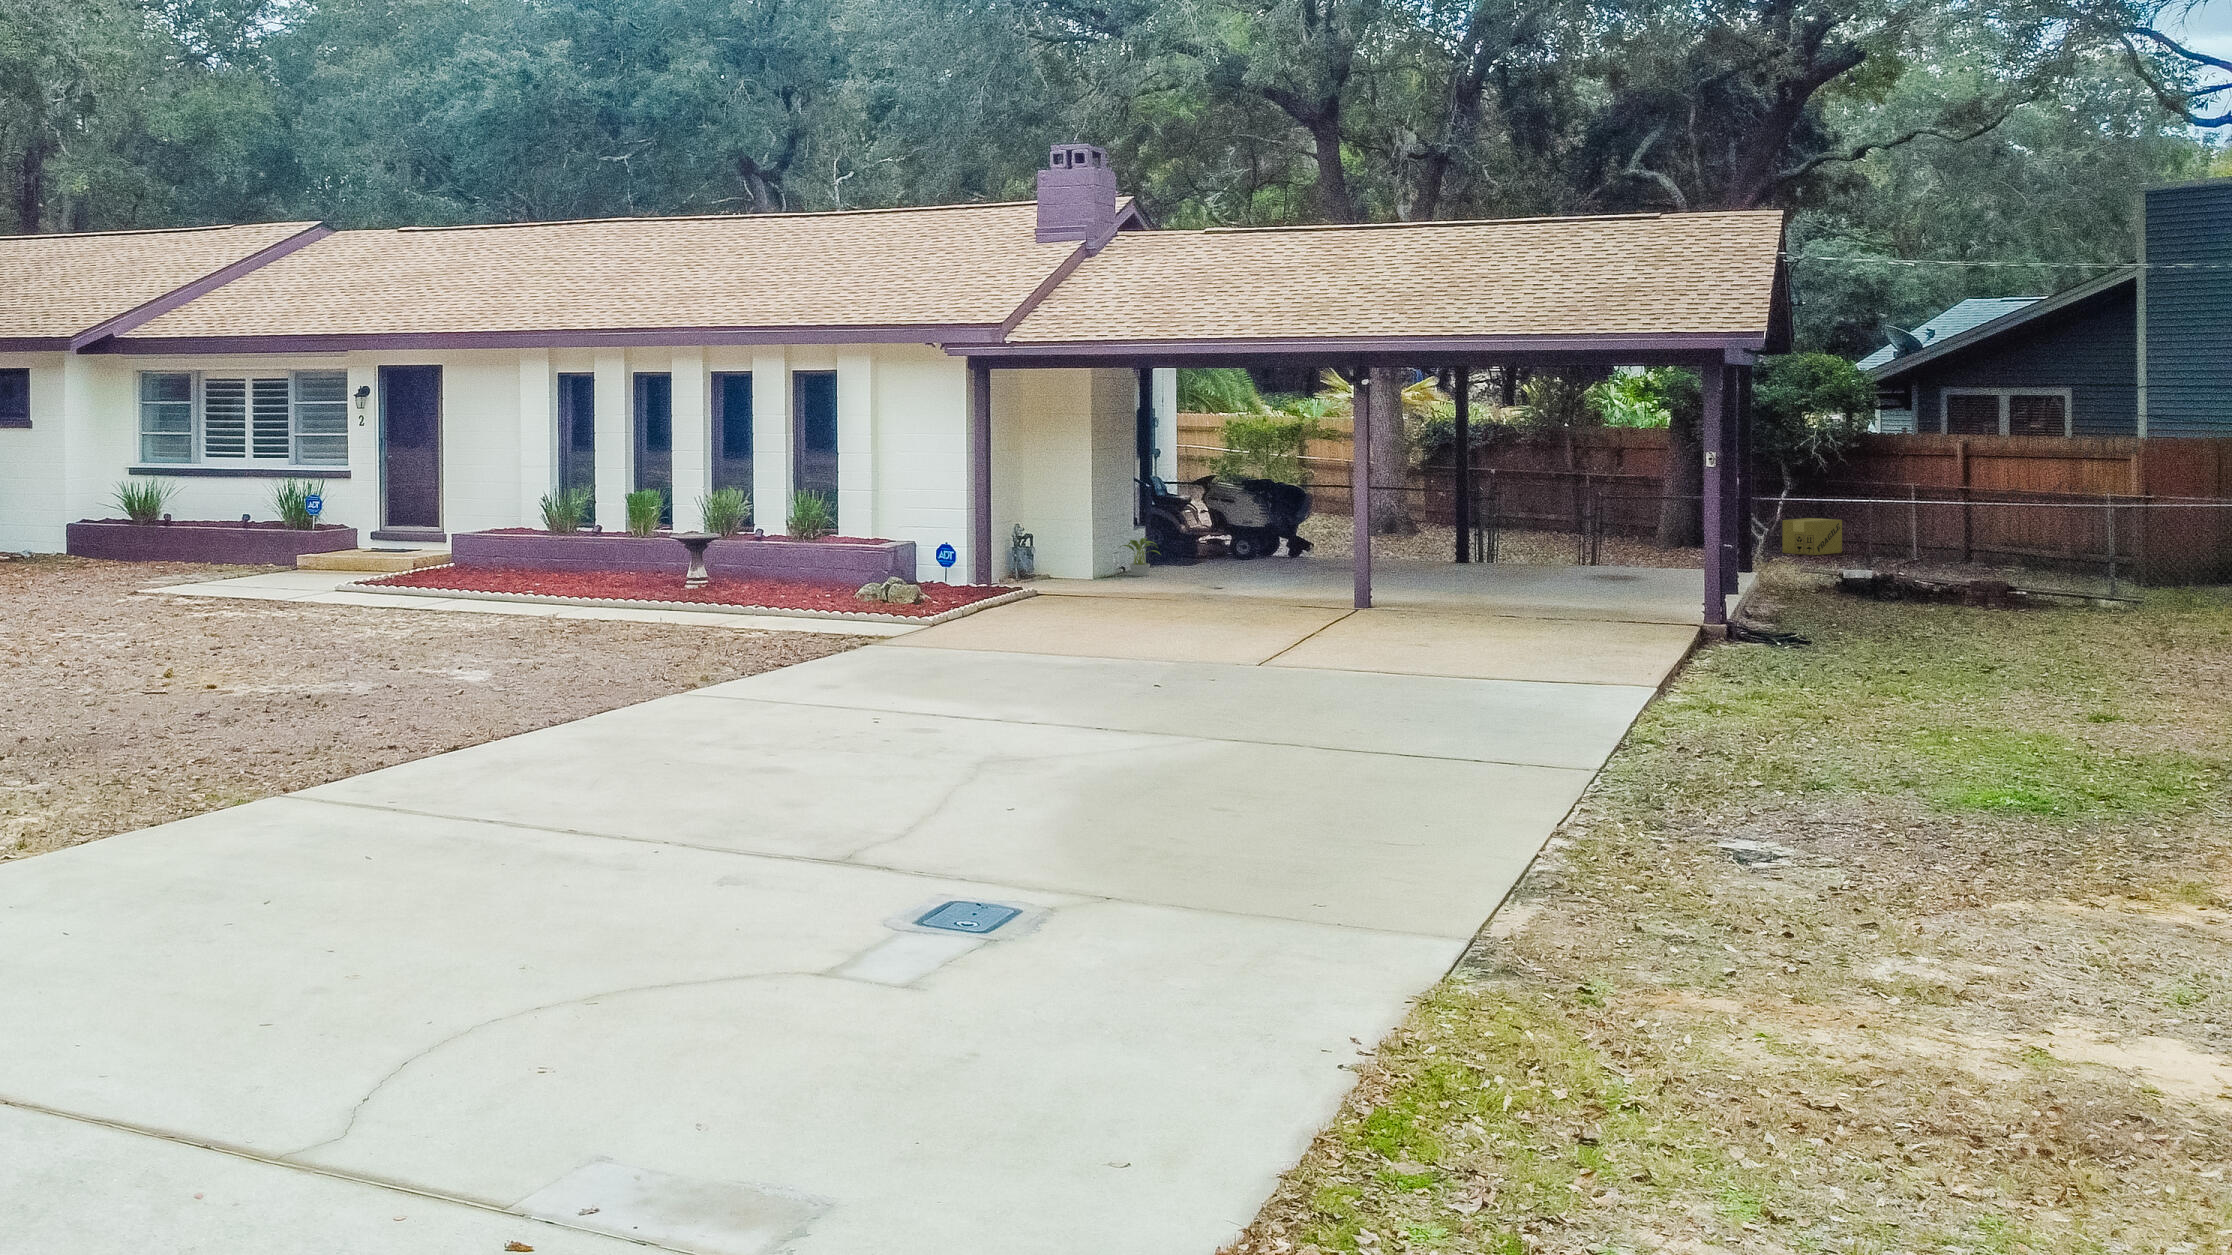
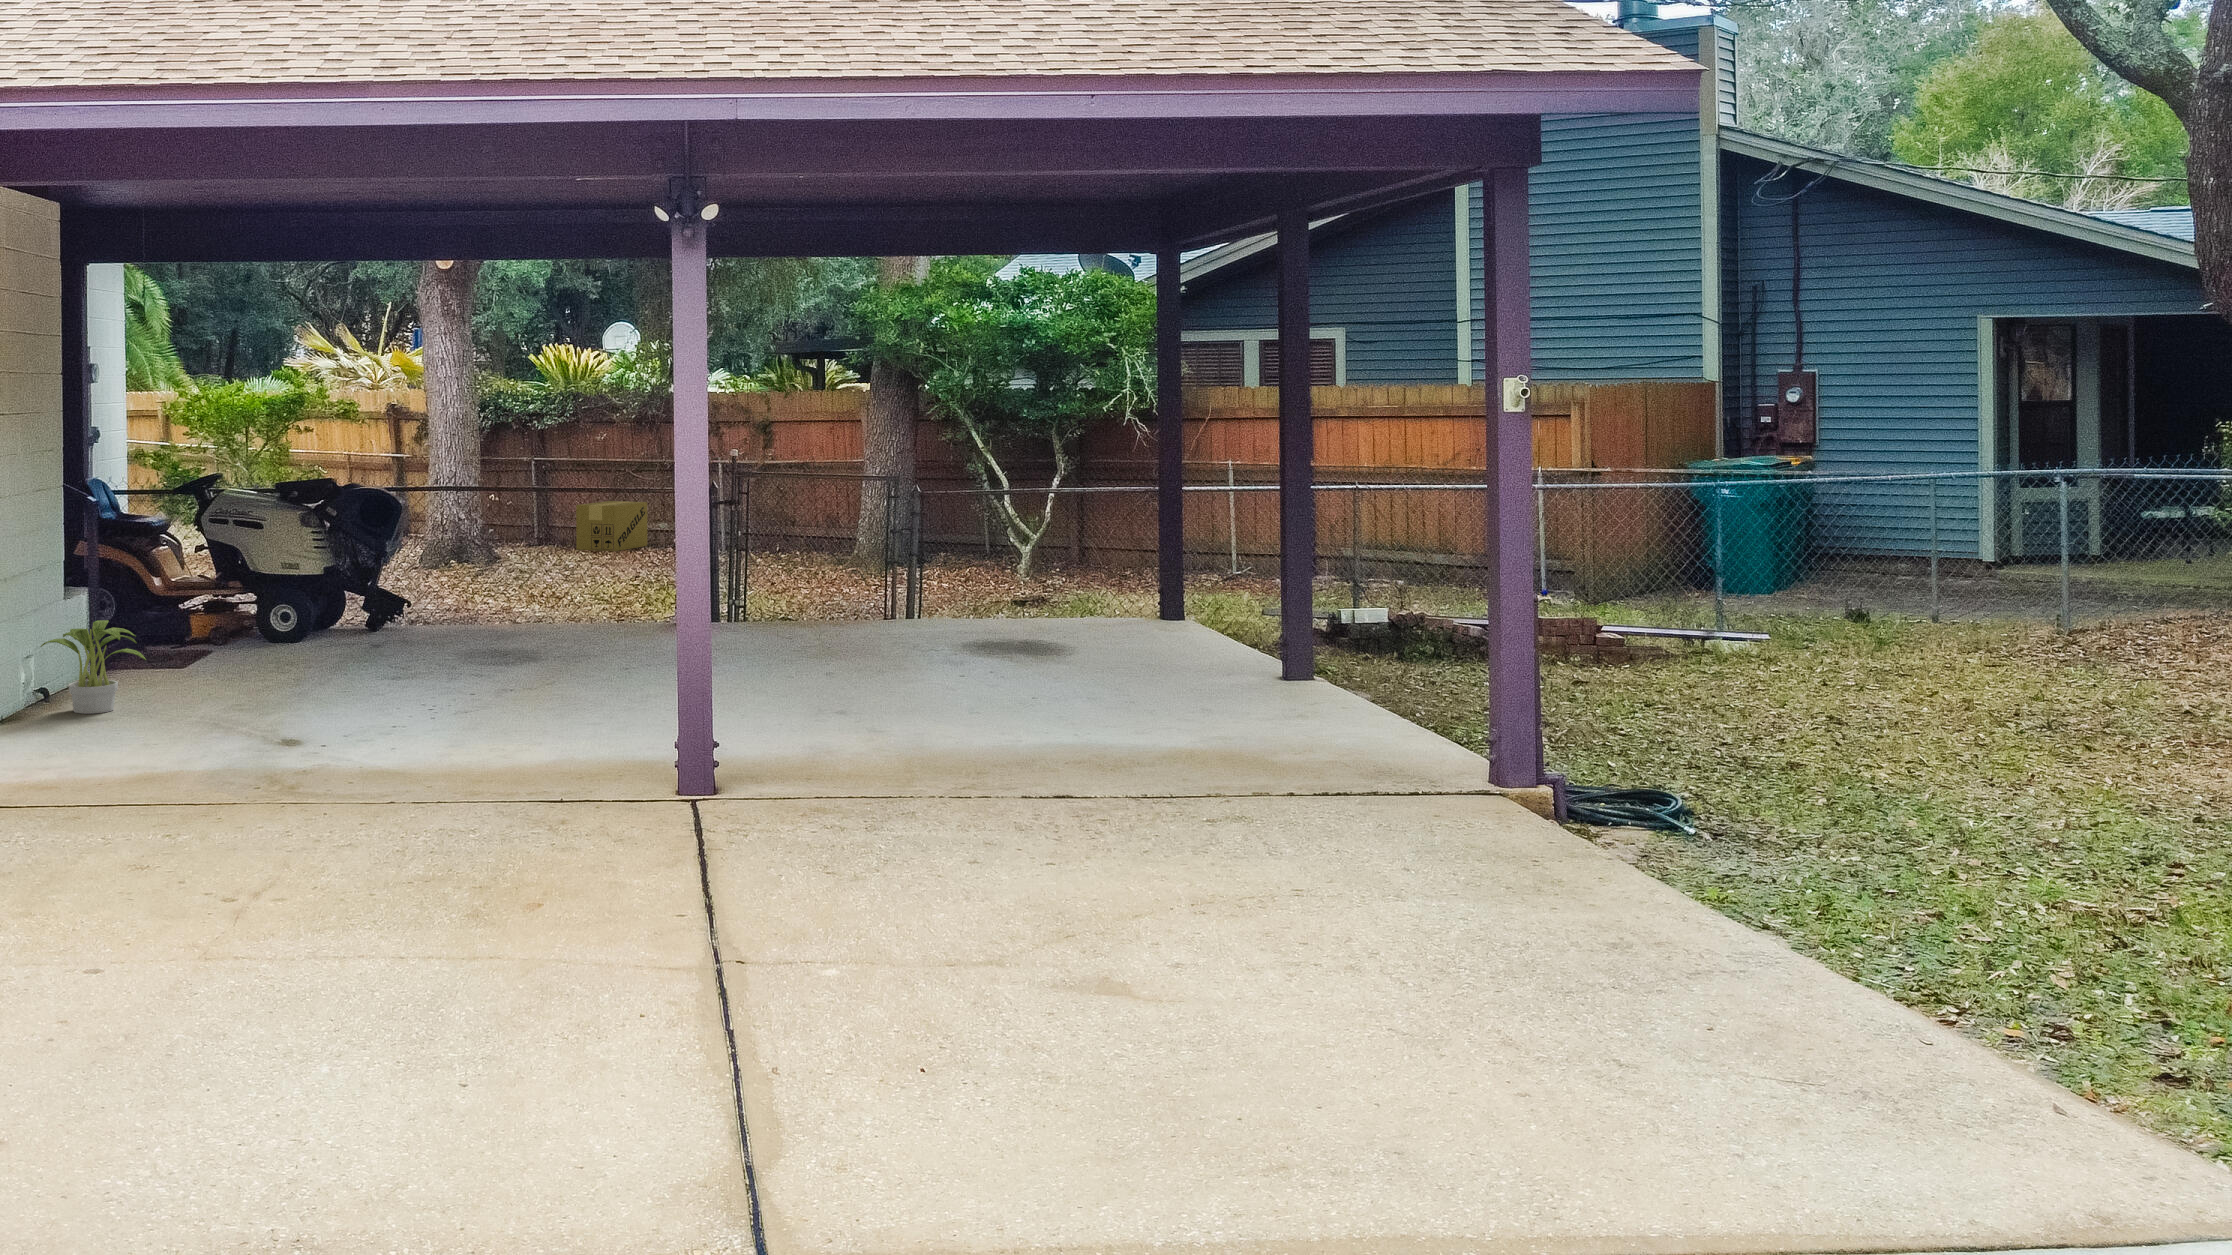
cardboard box: present [1782,518,1842,555] -> present [576,501,647,551]

